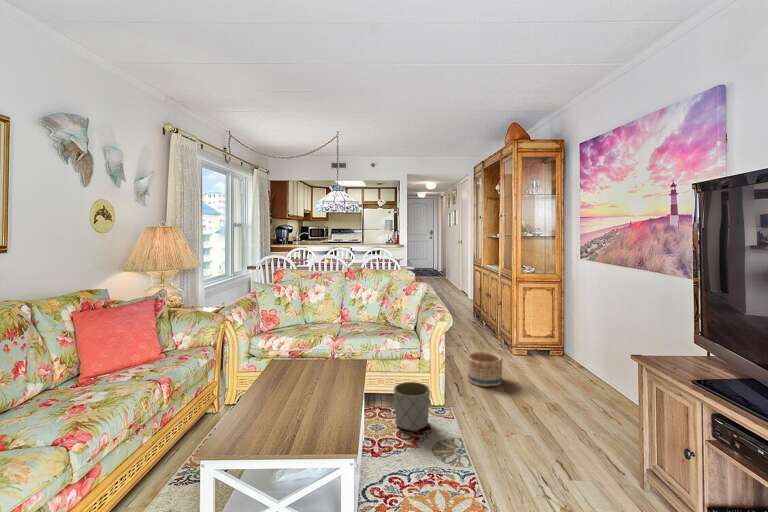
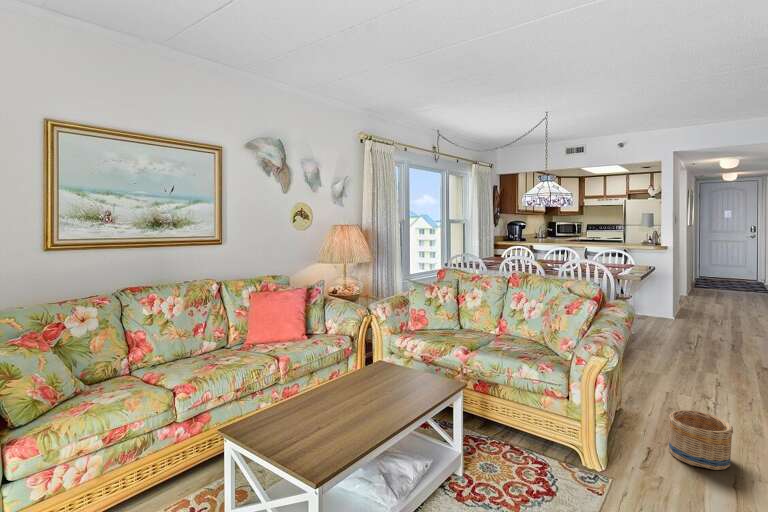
planter: present [394,382,430,432] -> none [510,422,560,490]

